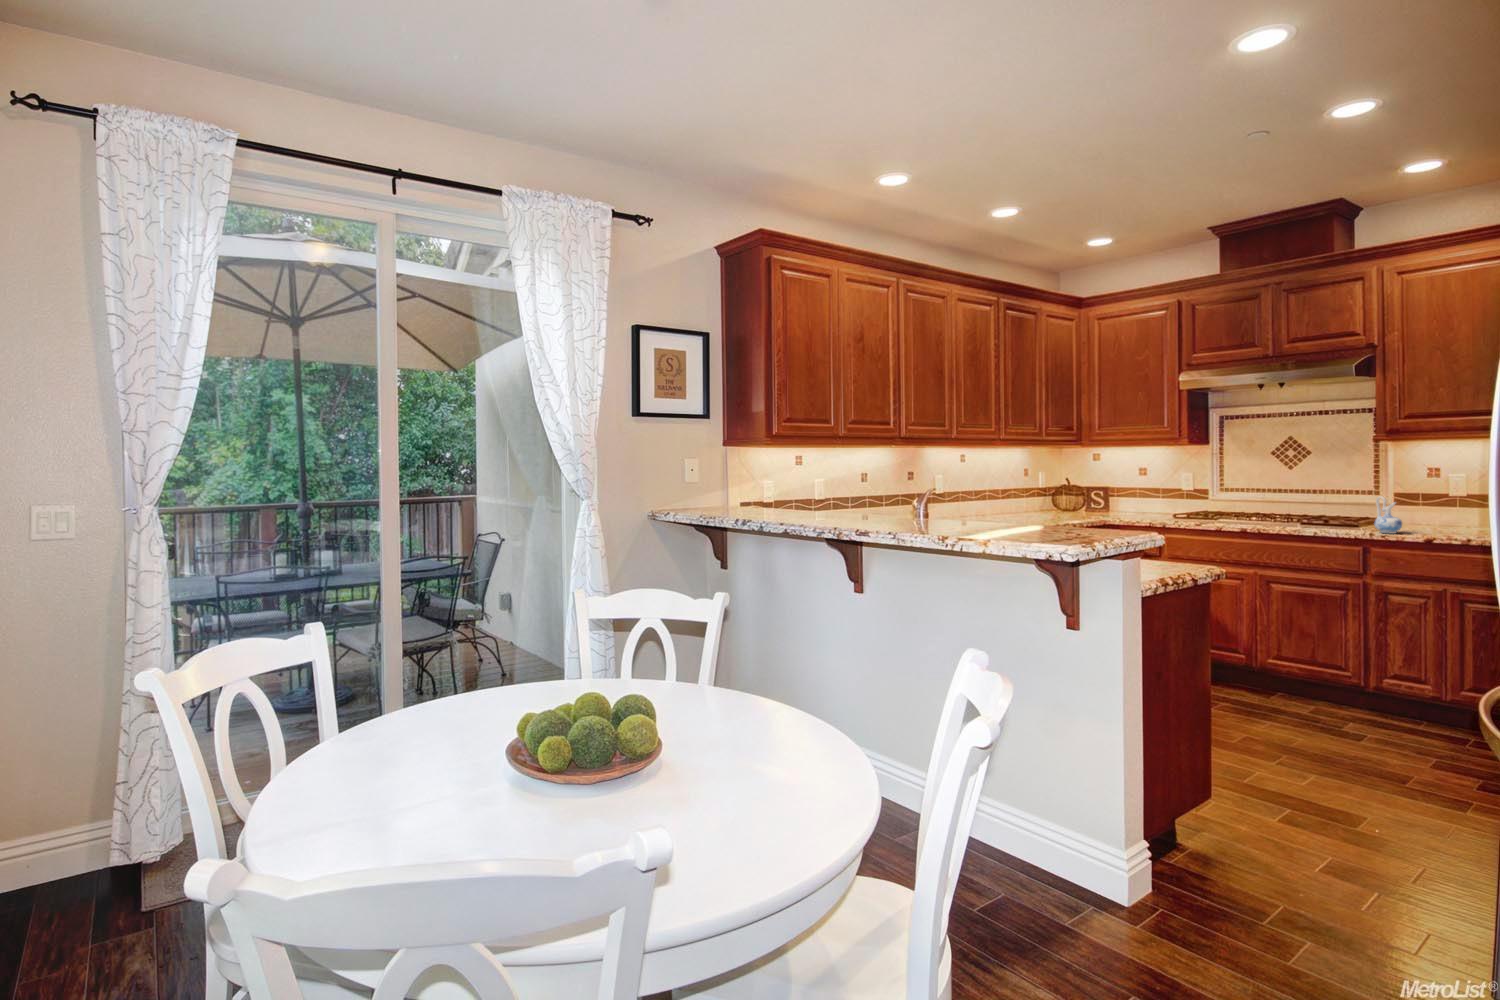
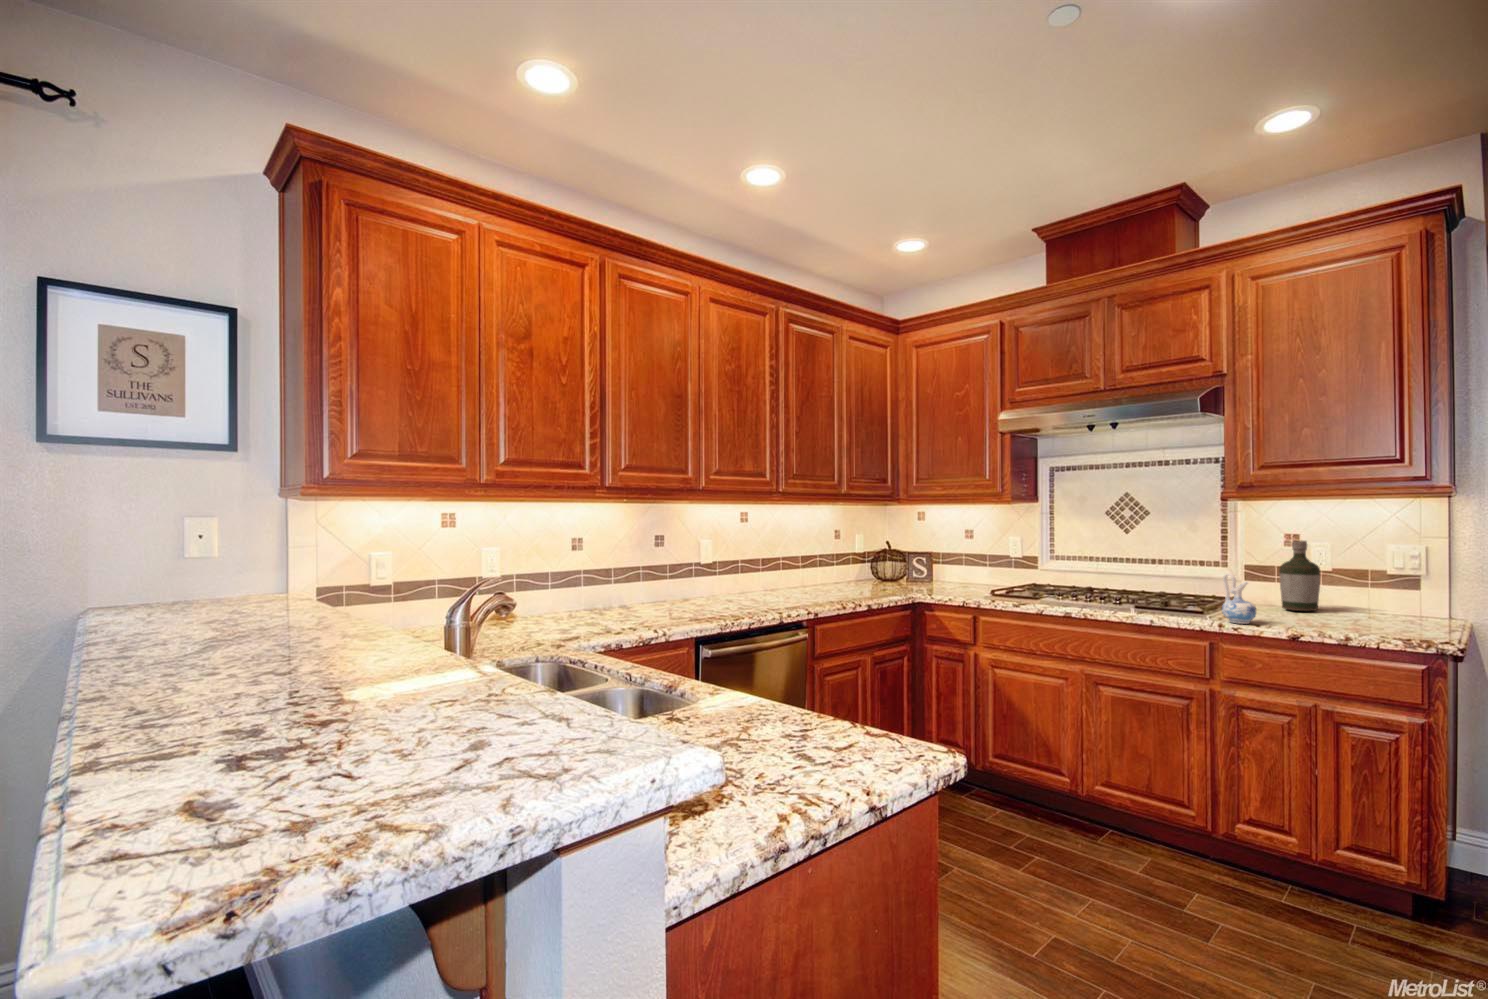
bottle: none [1420,470,1454,525] -> present [1279,540,1320,611]

